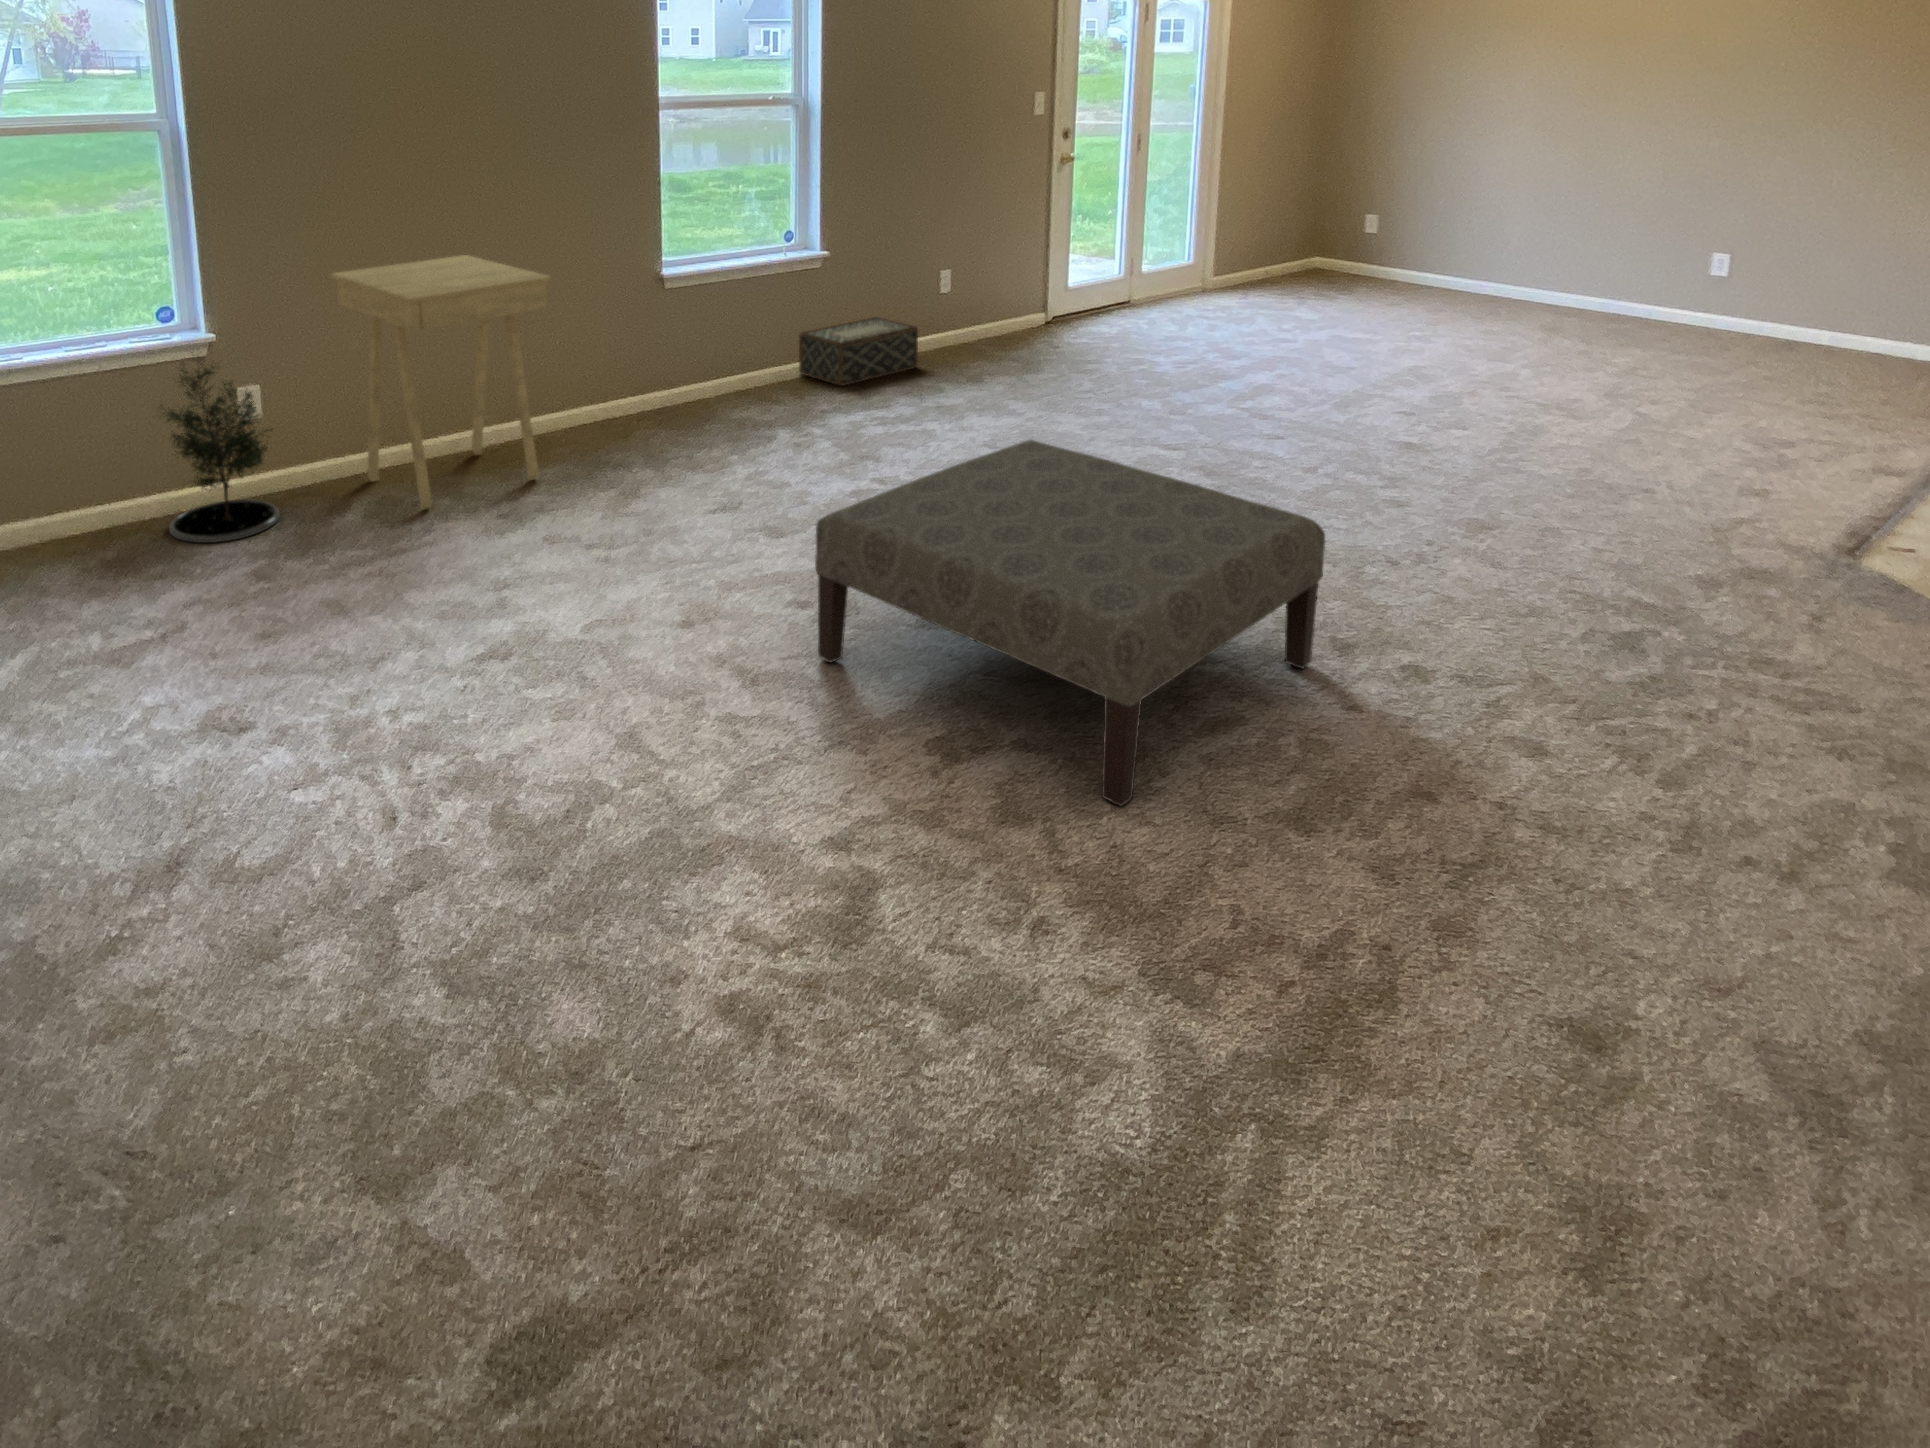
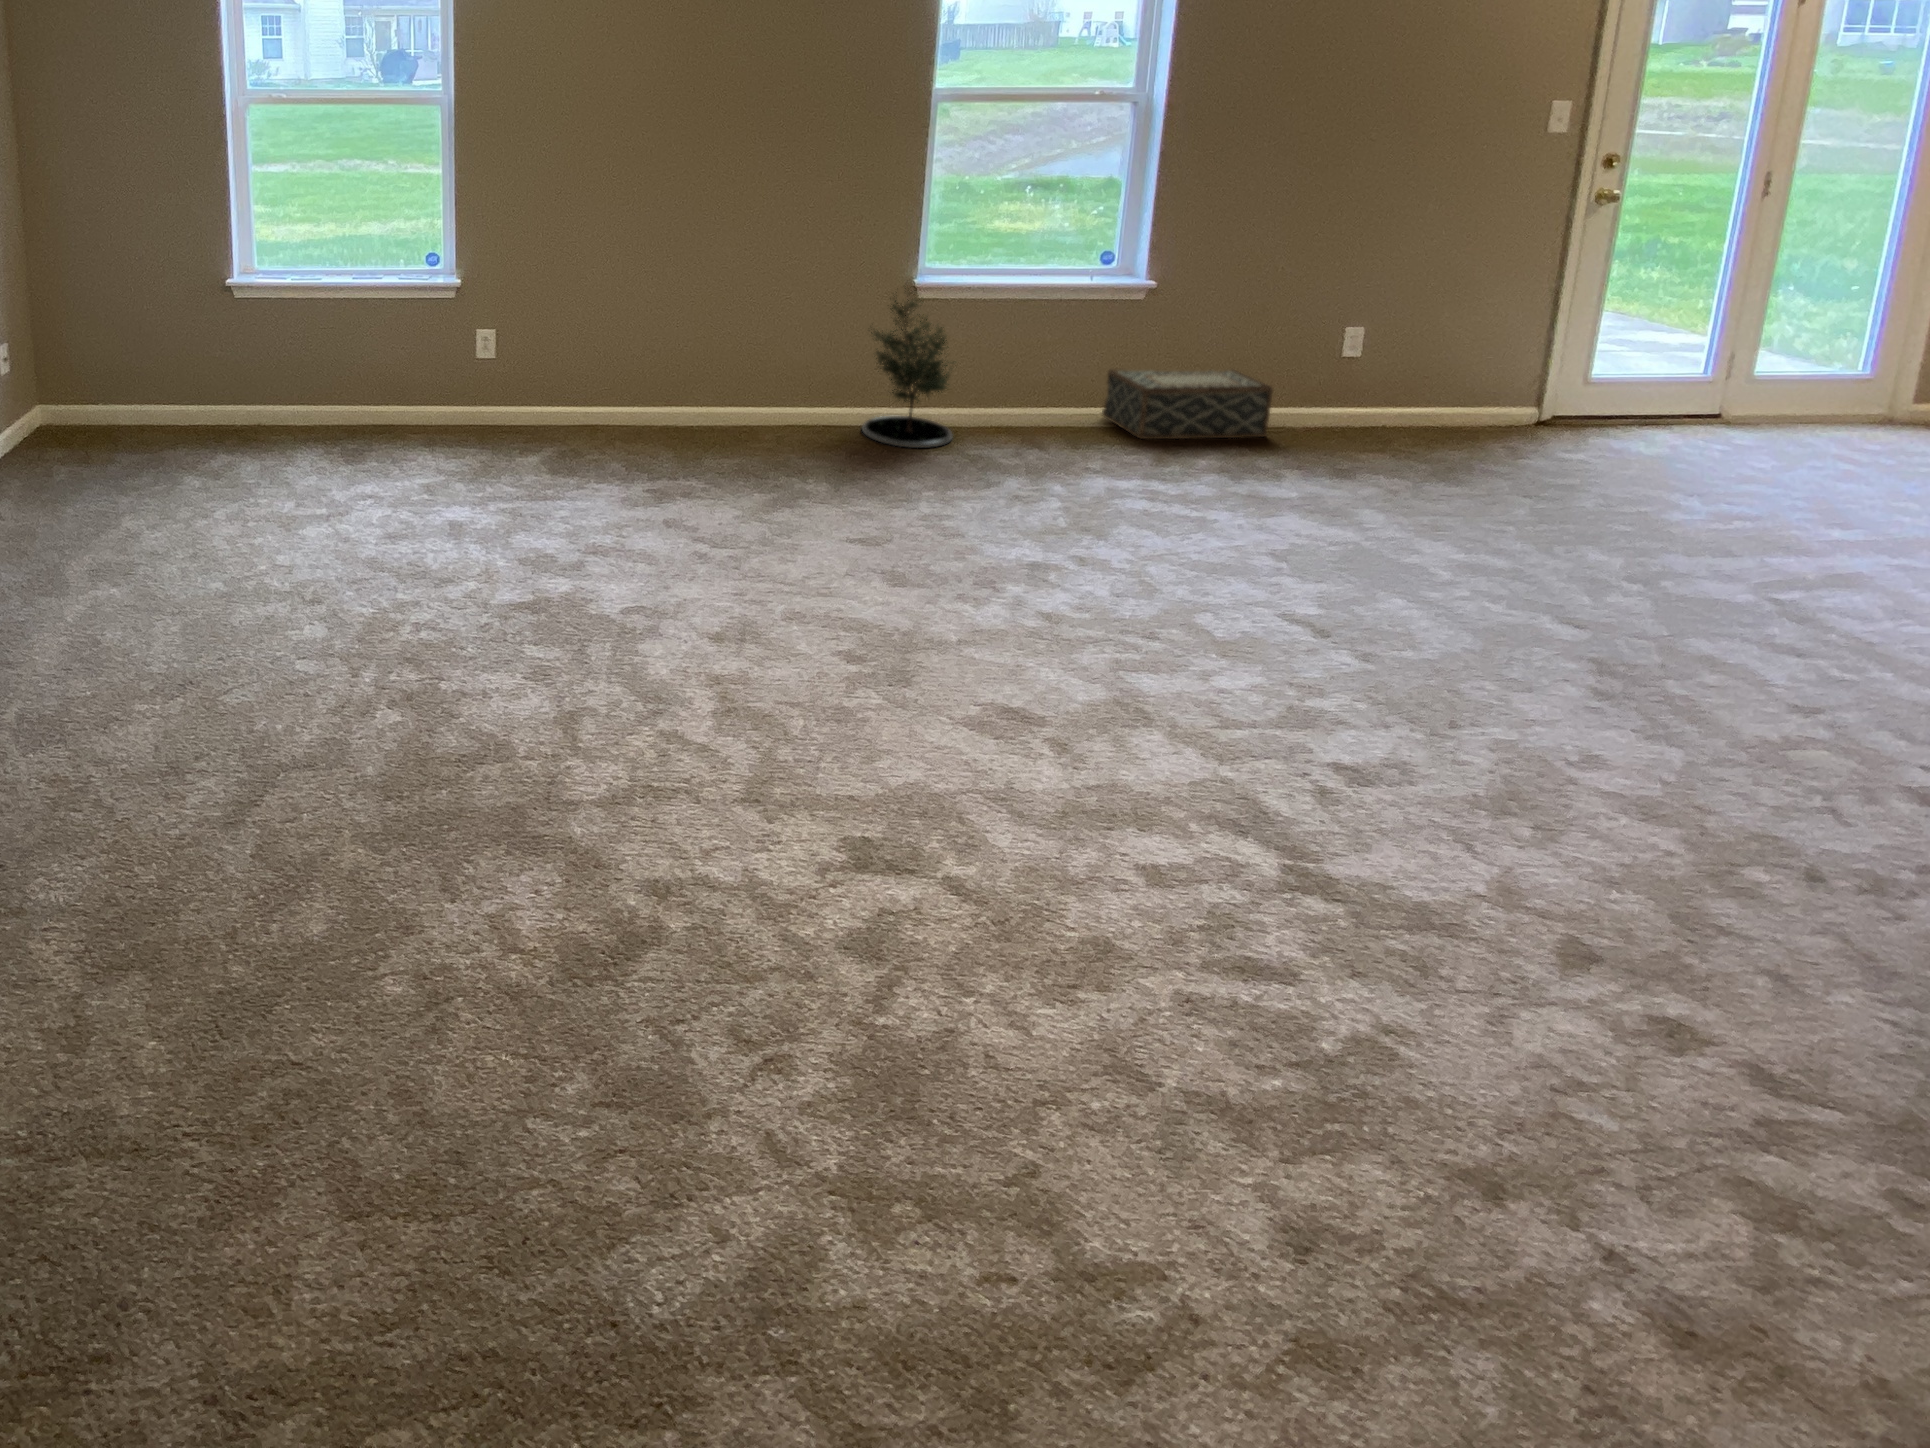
side table: present [330,255,551,510] -> none [567,236,746,468]
potted tree: present [160,352,280,543] -> present [862,286,952,448]
ottoman: present [815,440,1325,806] -> none [819,538,1527,990]

